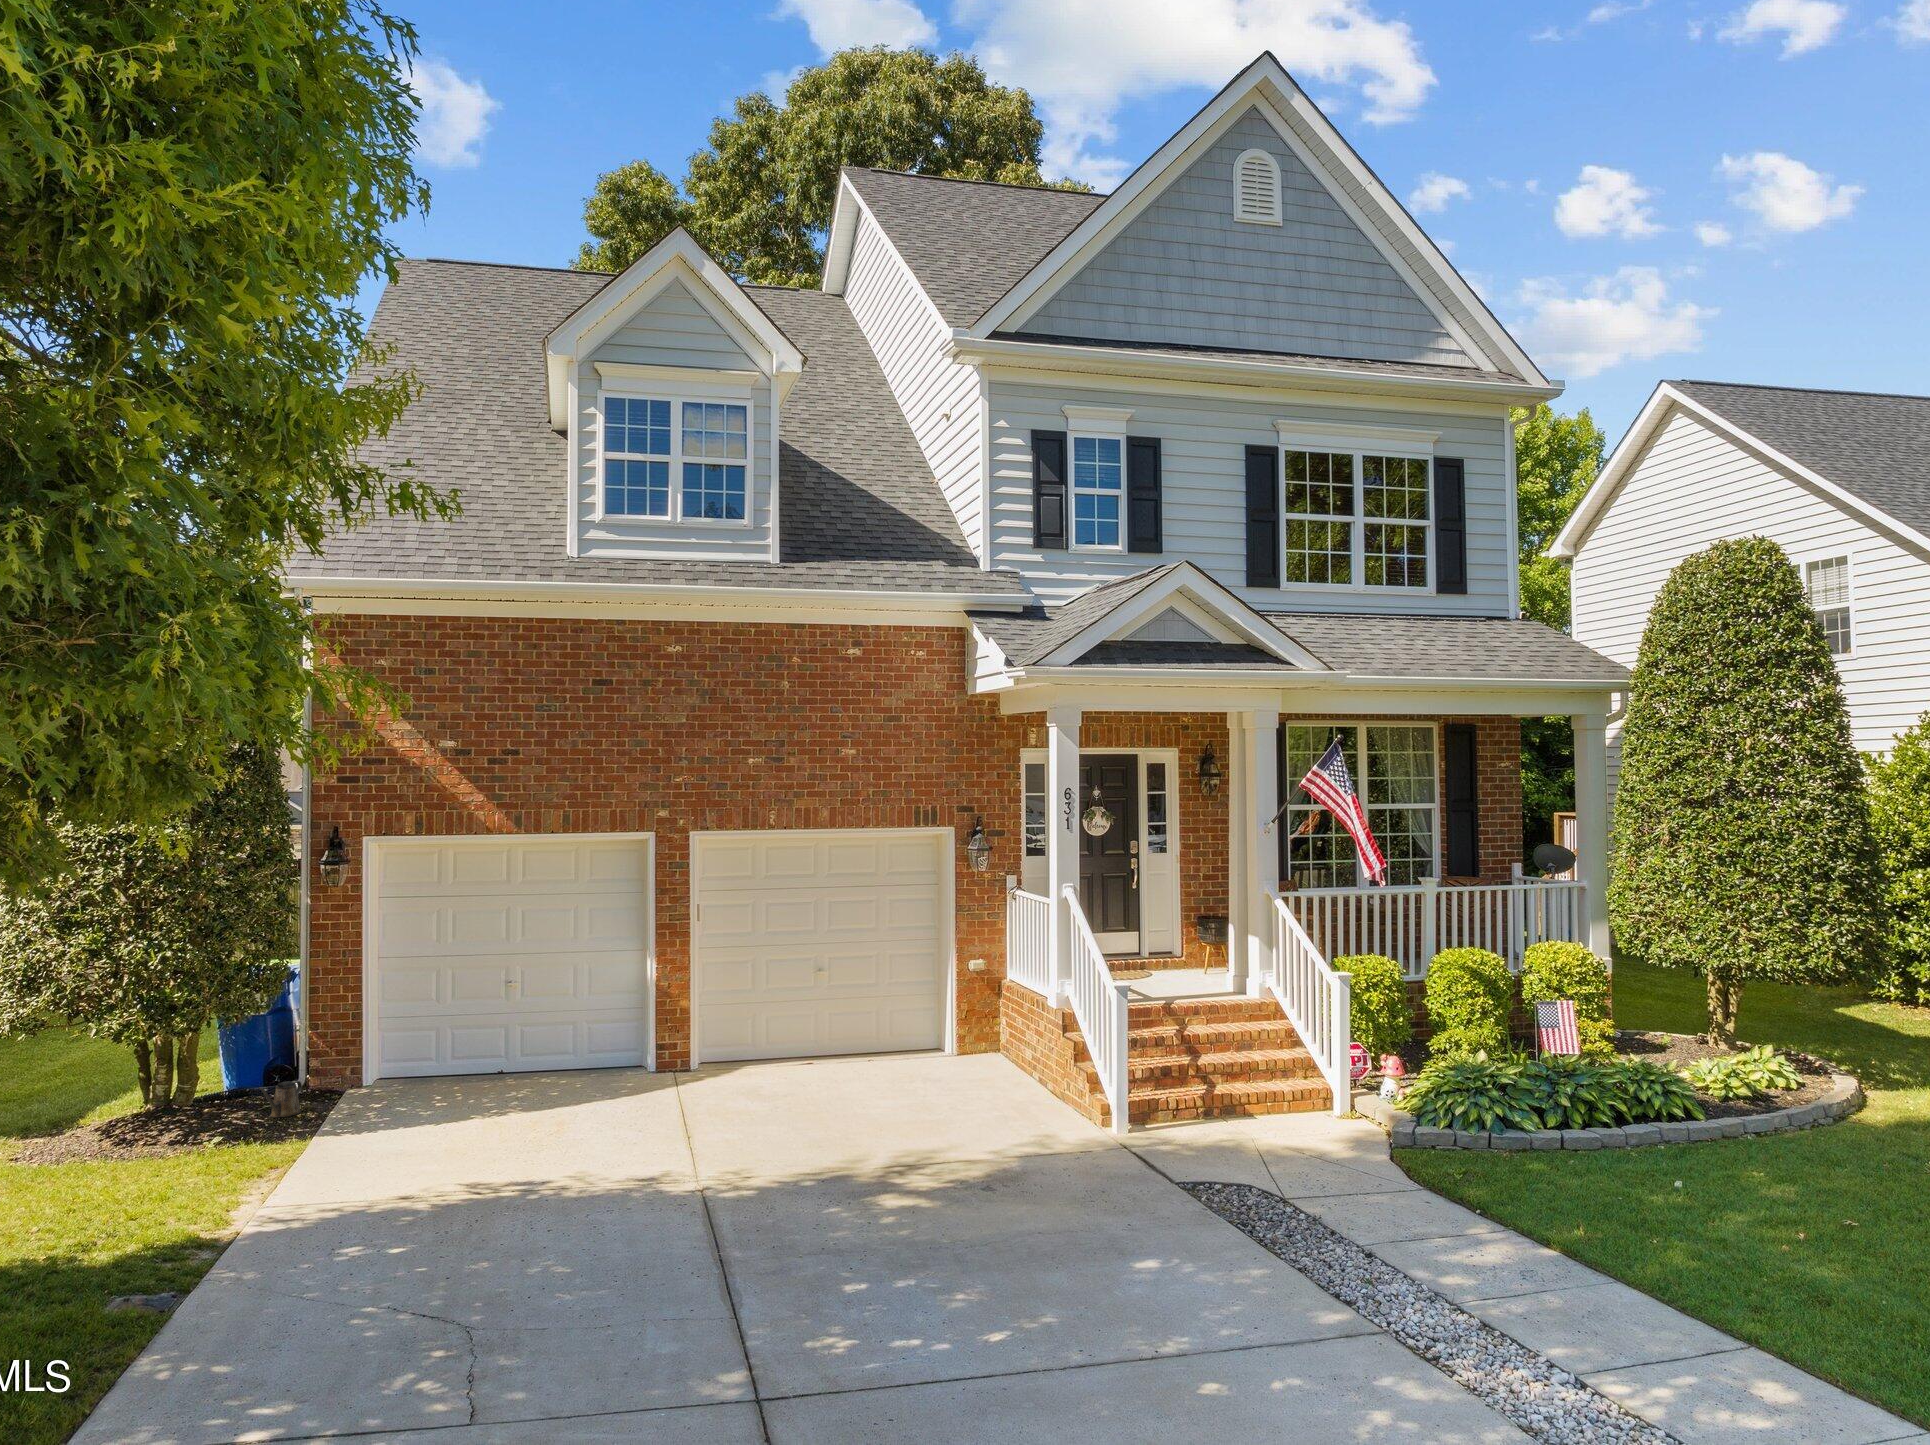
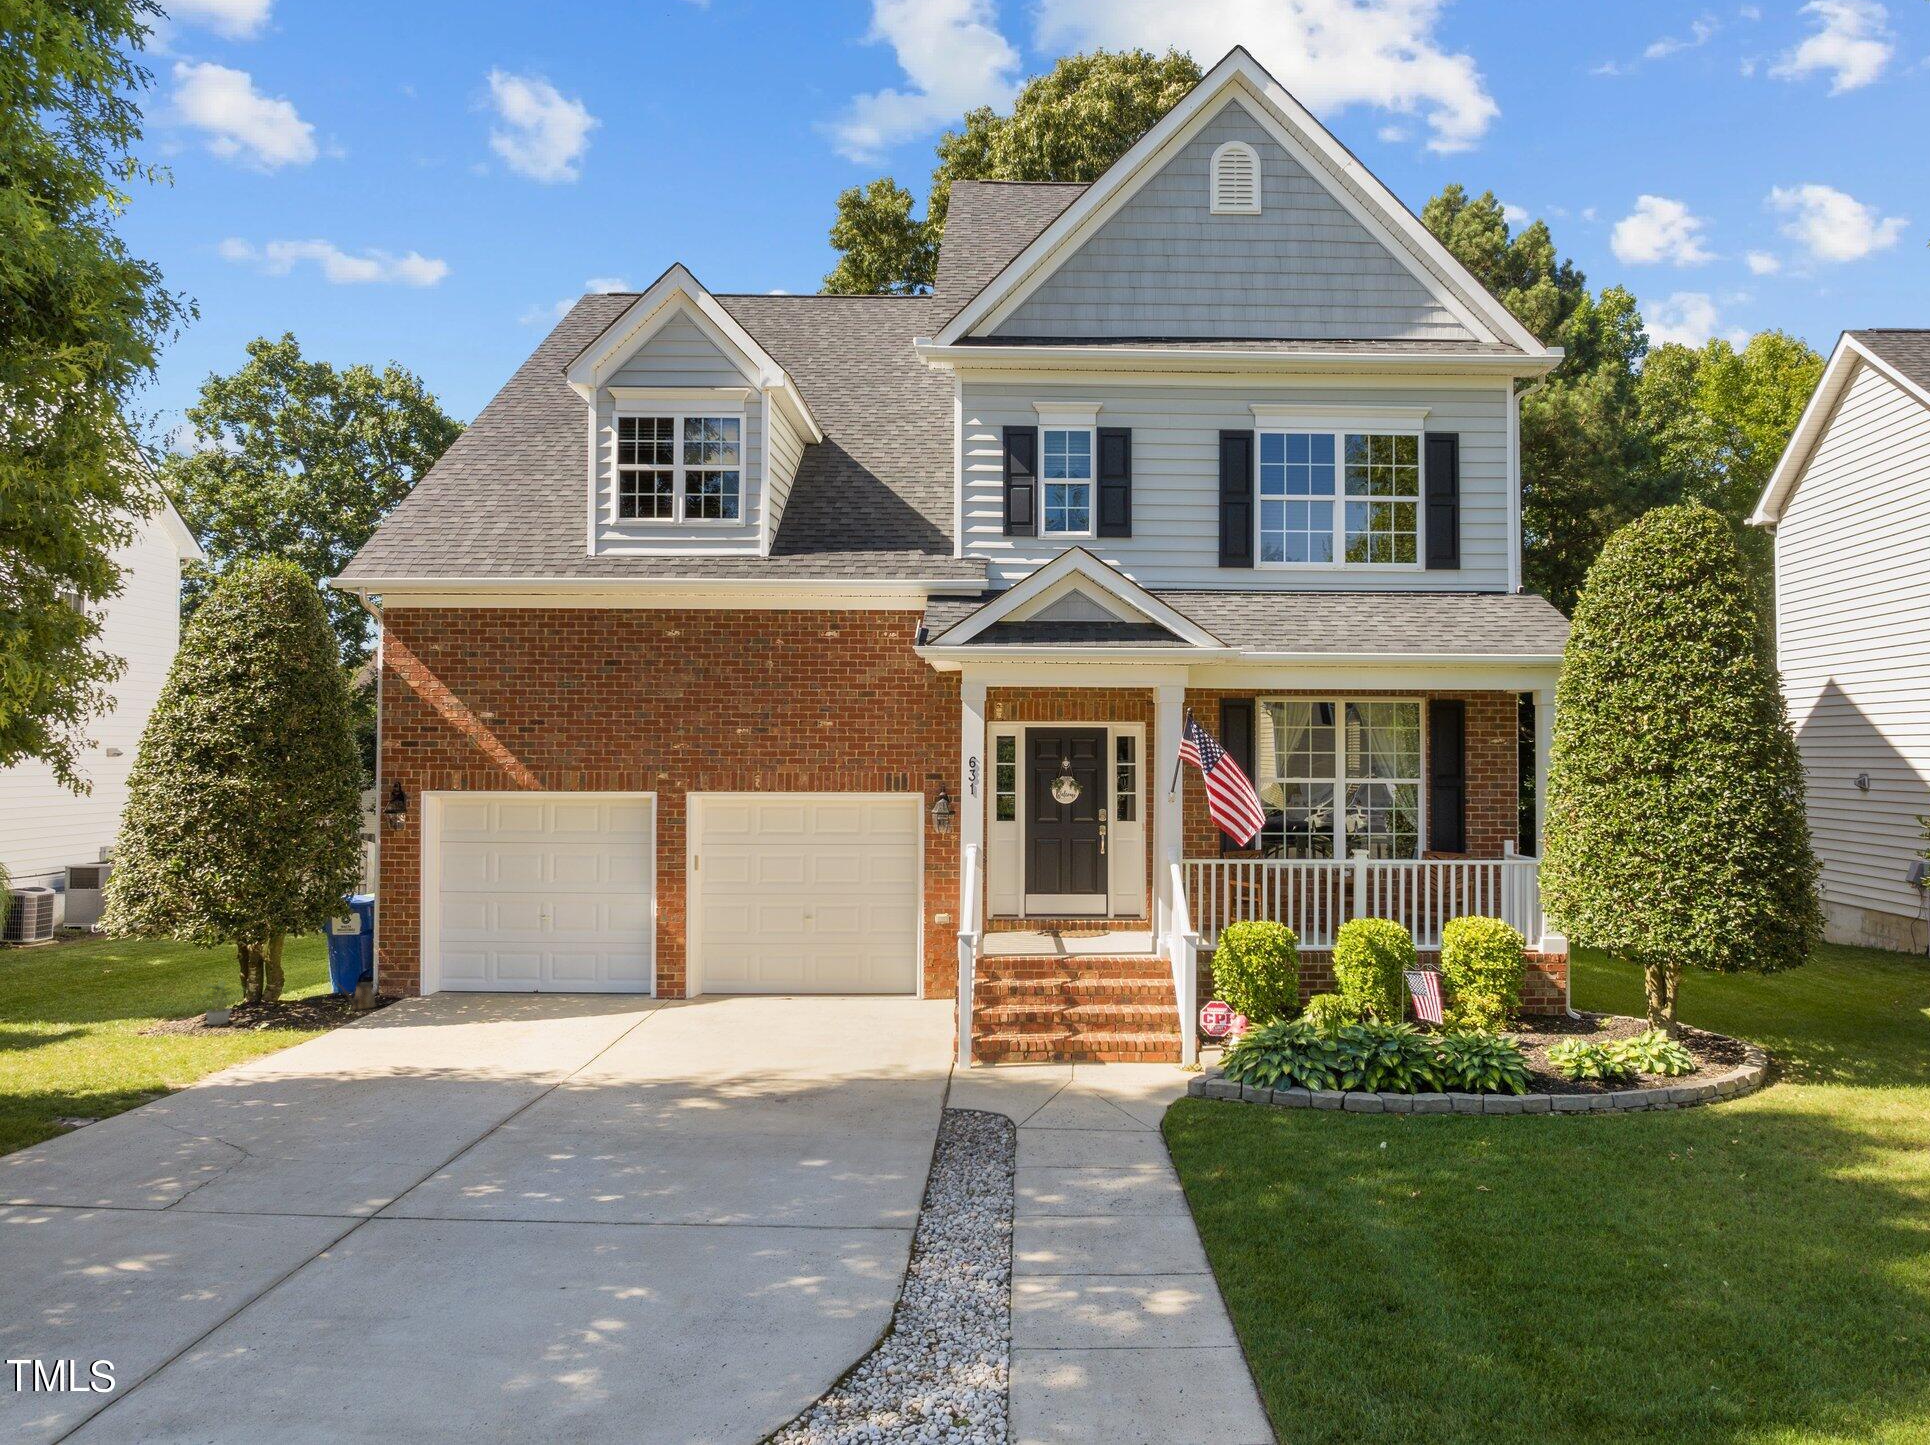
potted plant: none [70,1094,145,1154] -> present [201,980,242,1025]

